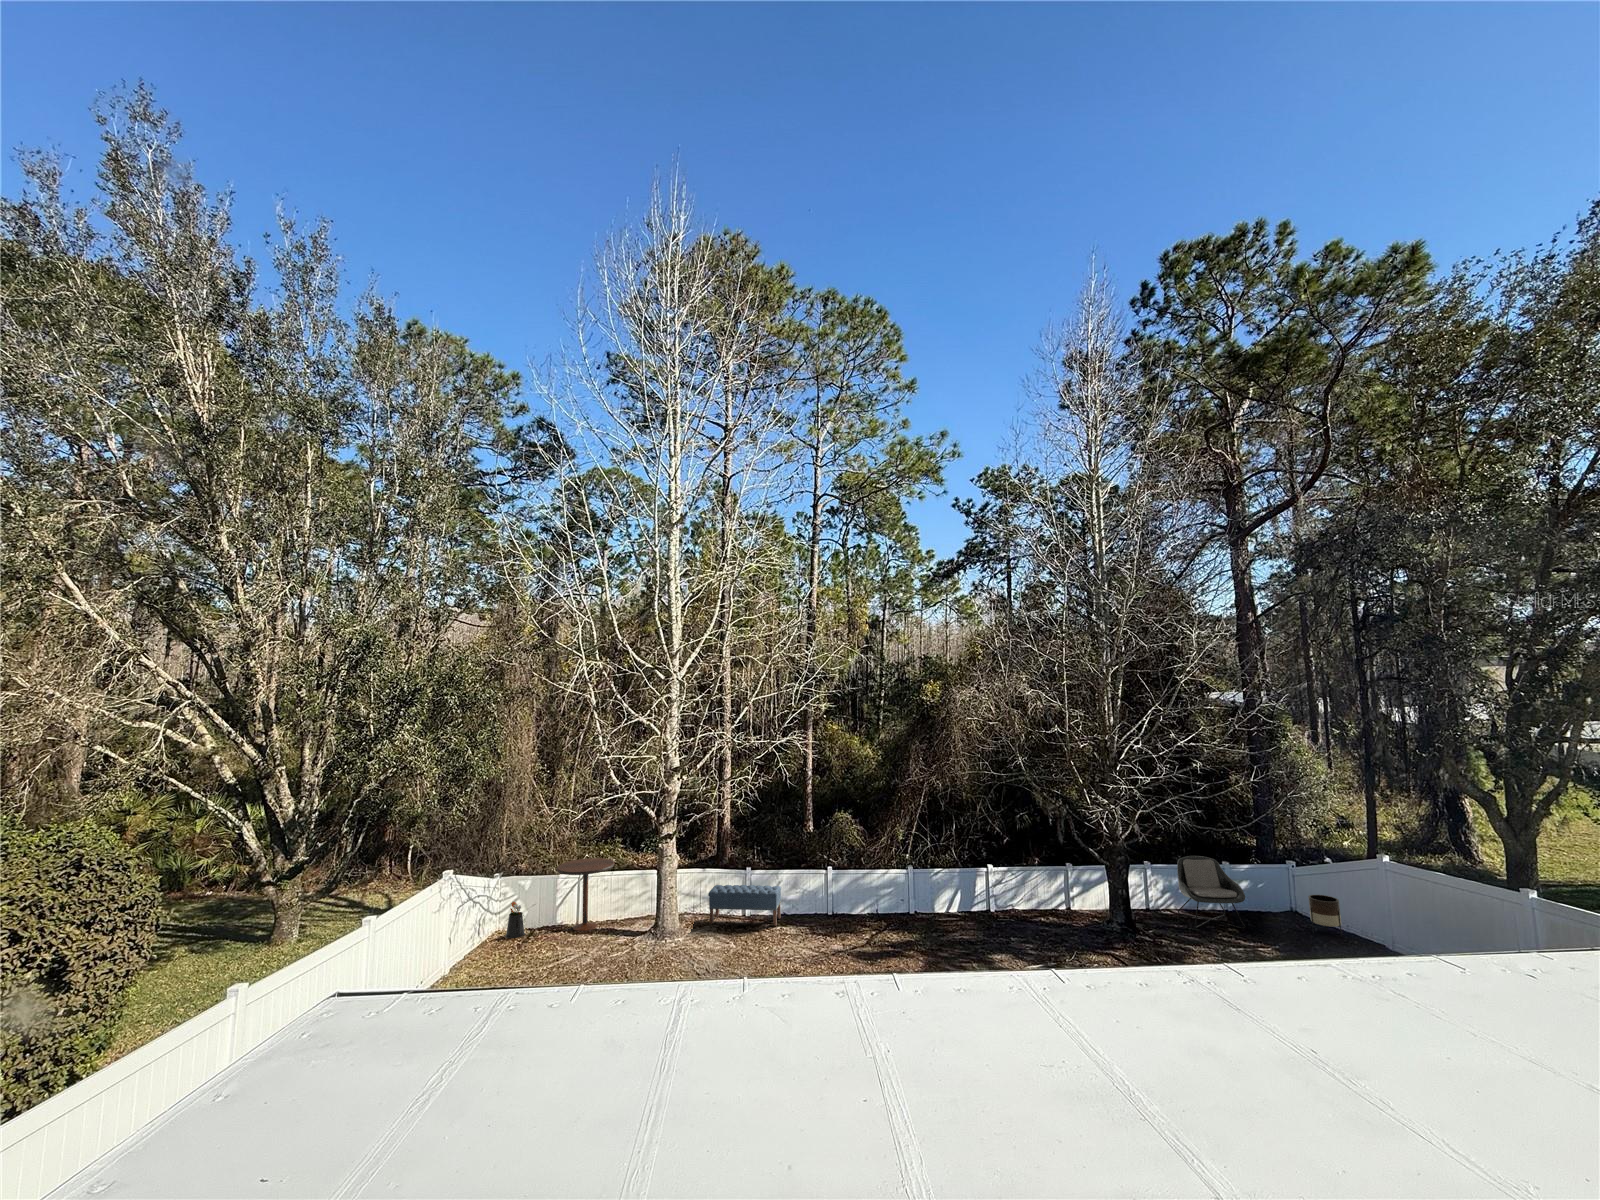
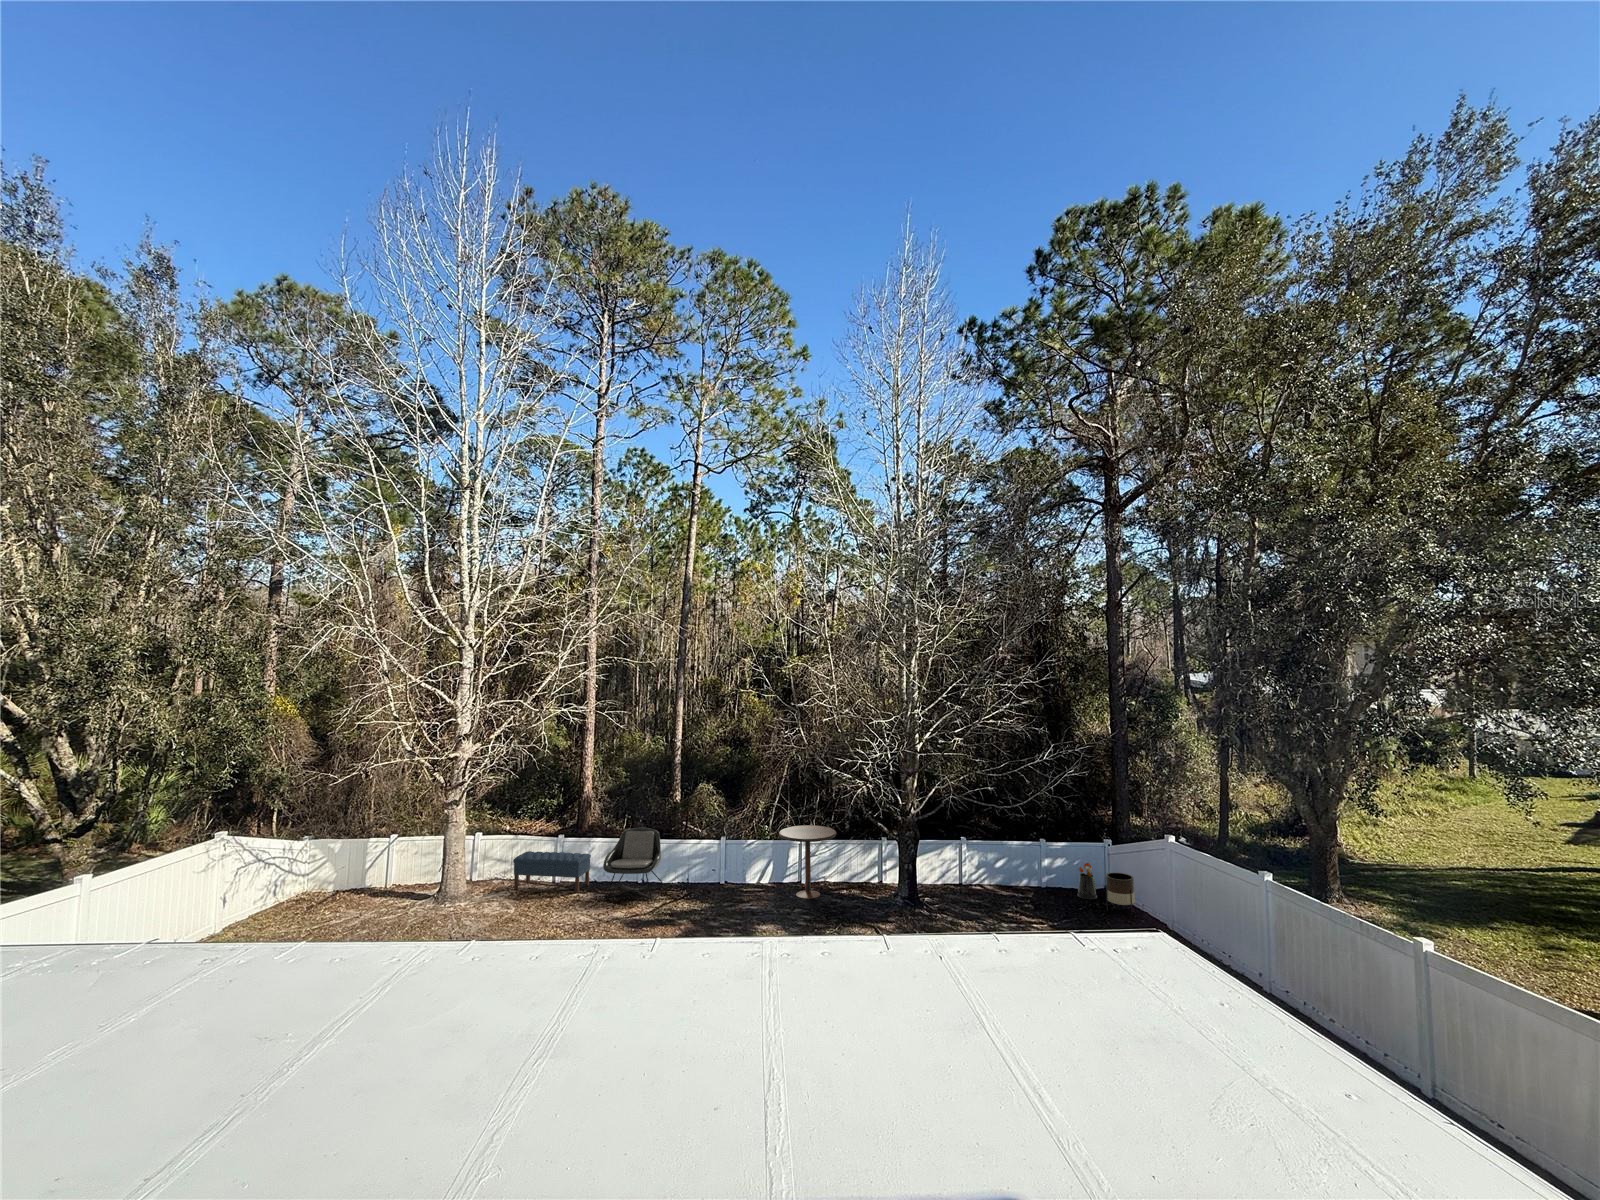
lounge chair: present [1177,856,1245,929] -> present [603,828,662,899]
pedestal table: present [556,858,615,931] -> present [779,825,836,899]
watering can: present [505,902,525,938] -> present [1077,863,1097,899]

